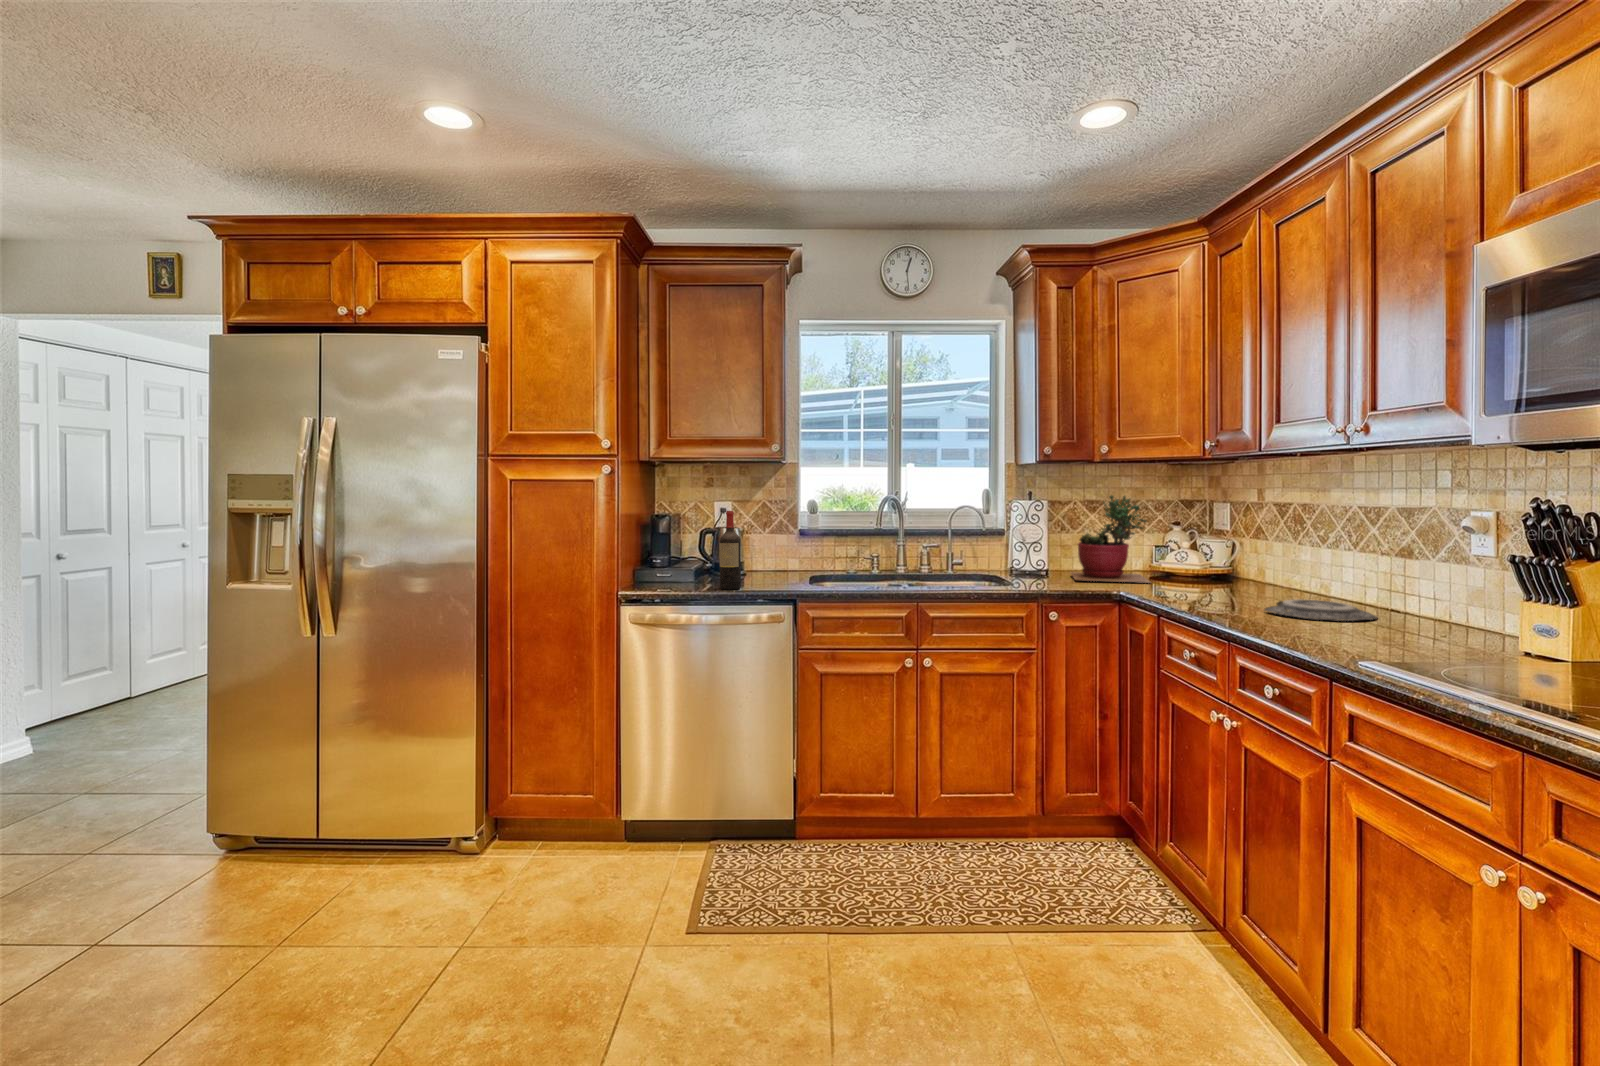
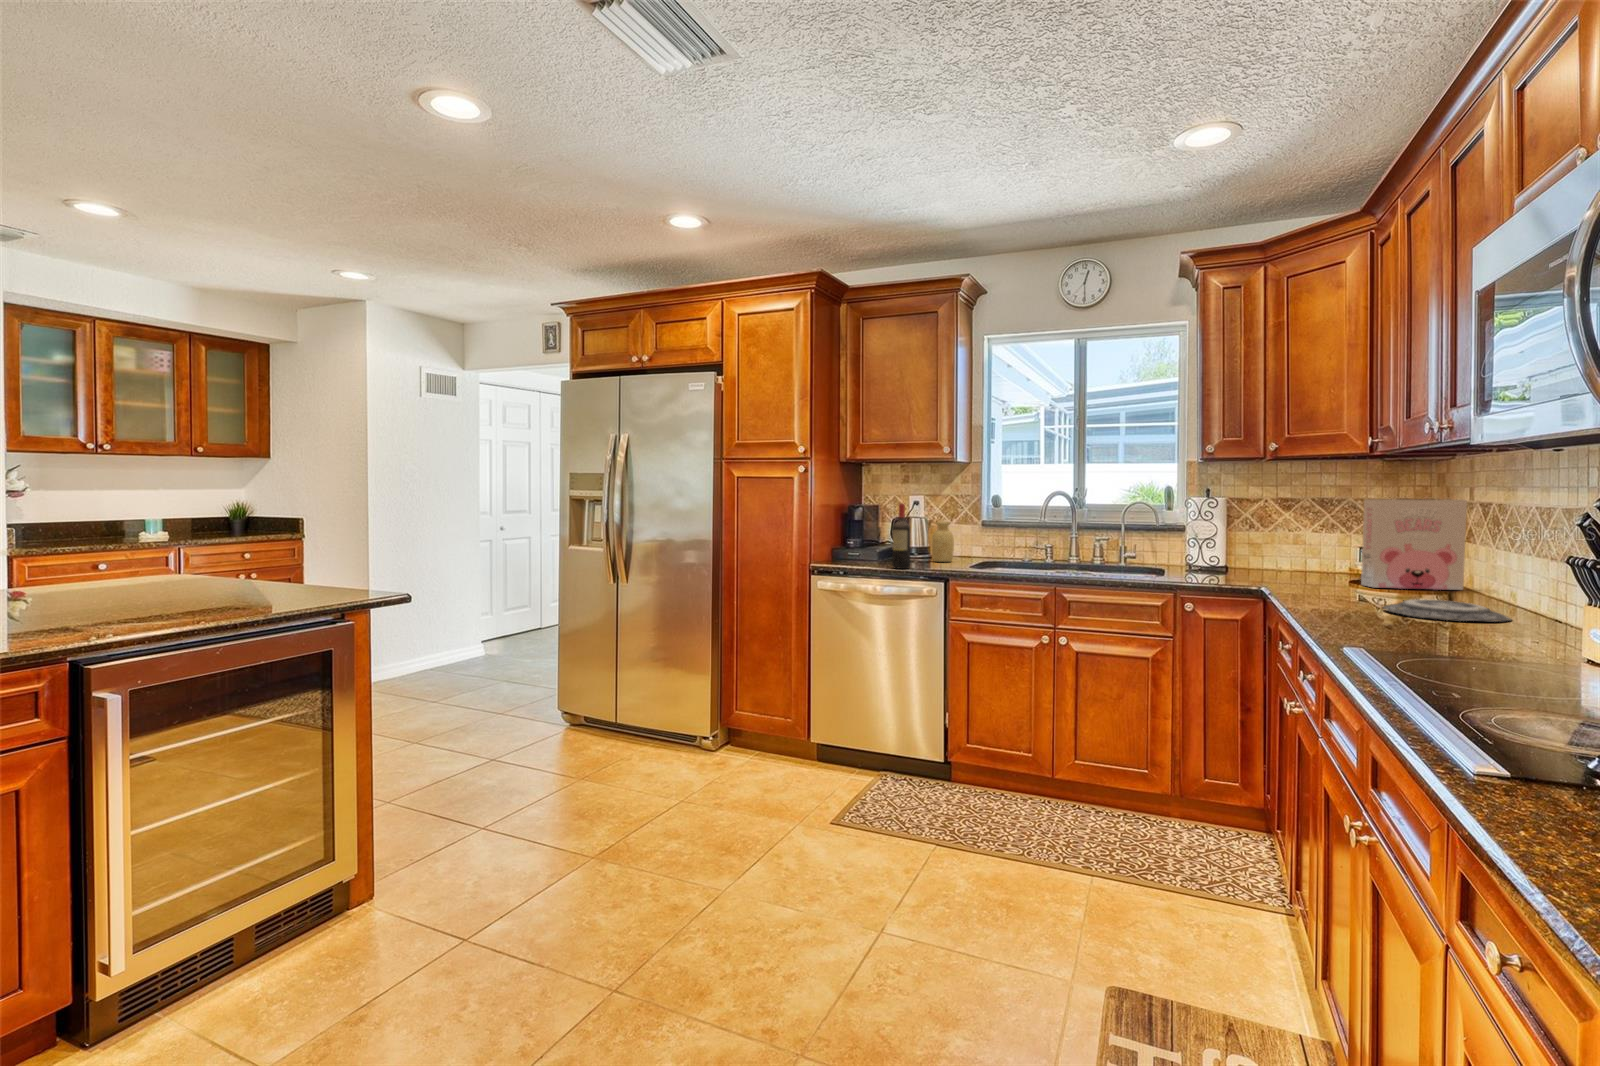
succulent plant: present [1071,496,1150,583] -> none [1239,492,1329,582]
cereal box: none [1184,502,1267,587] -> present [1361,499,1467,590]
vase: none [749,531,774,578] -> present [931,522,954,562]

